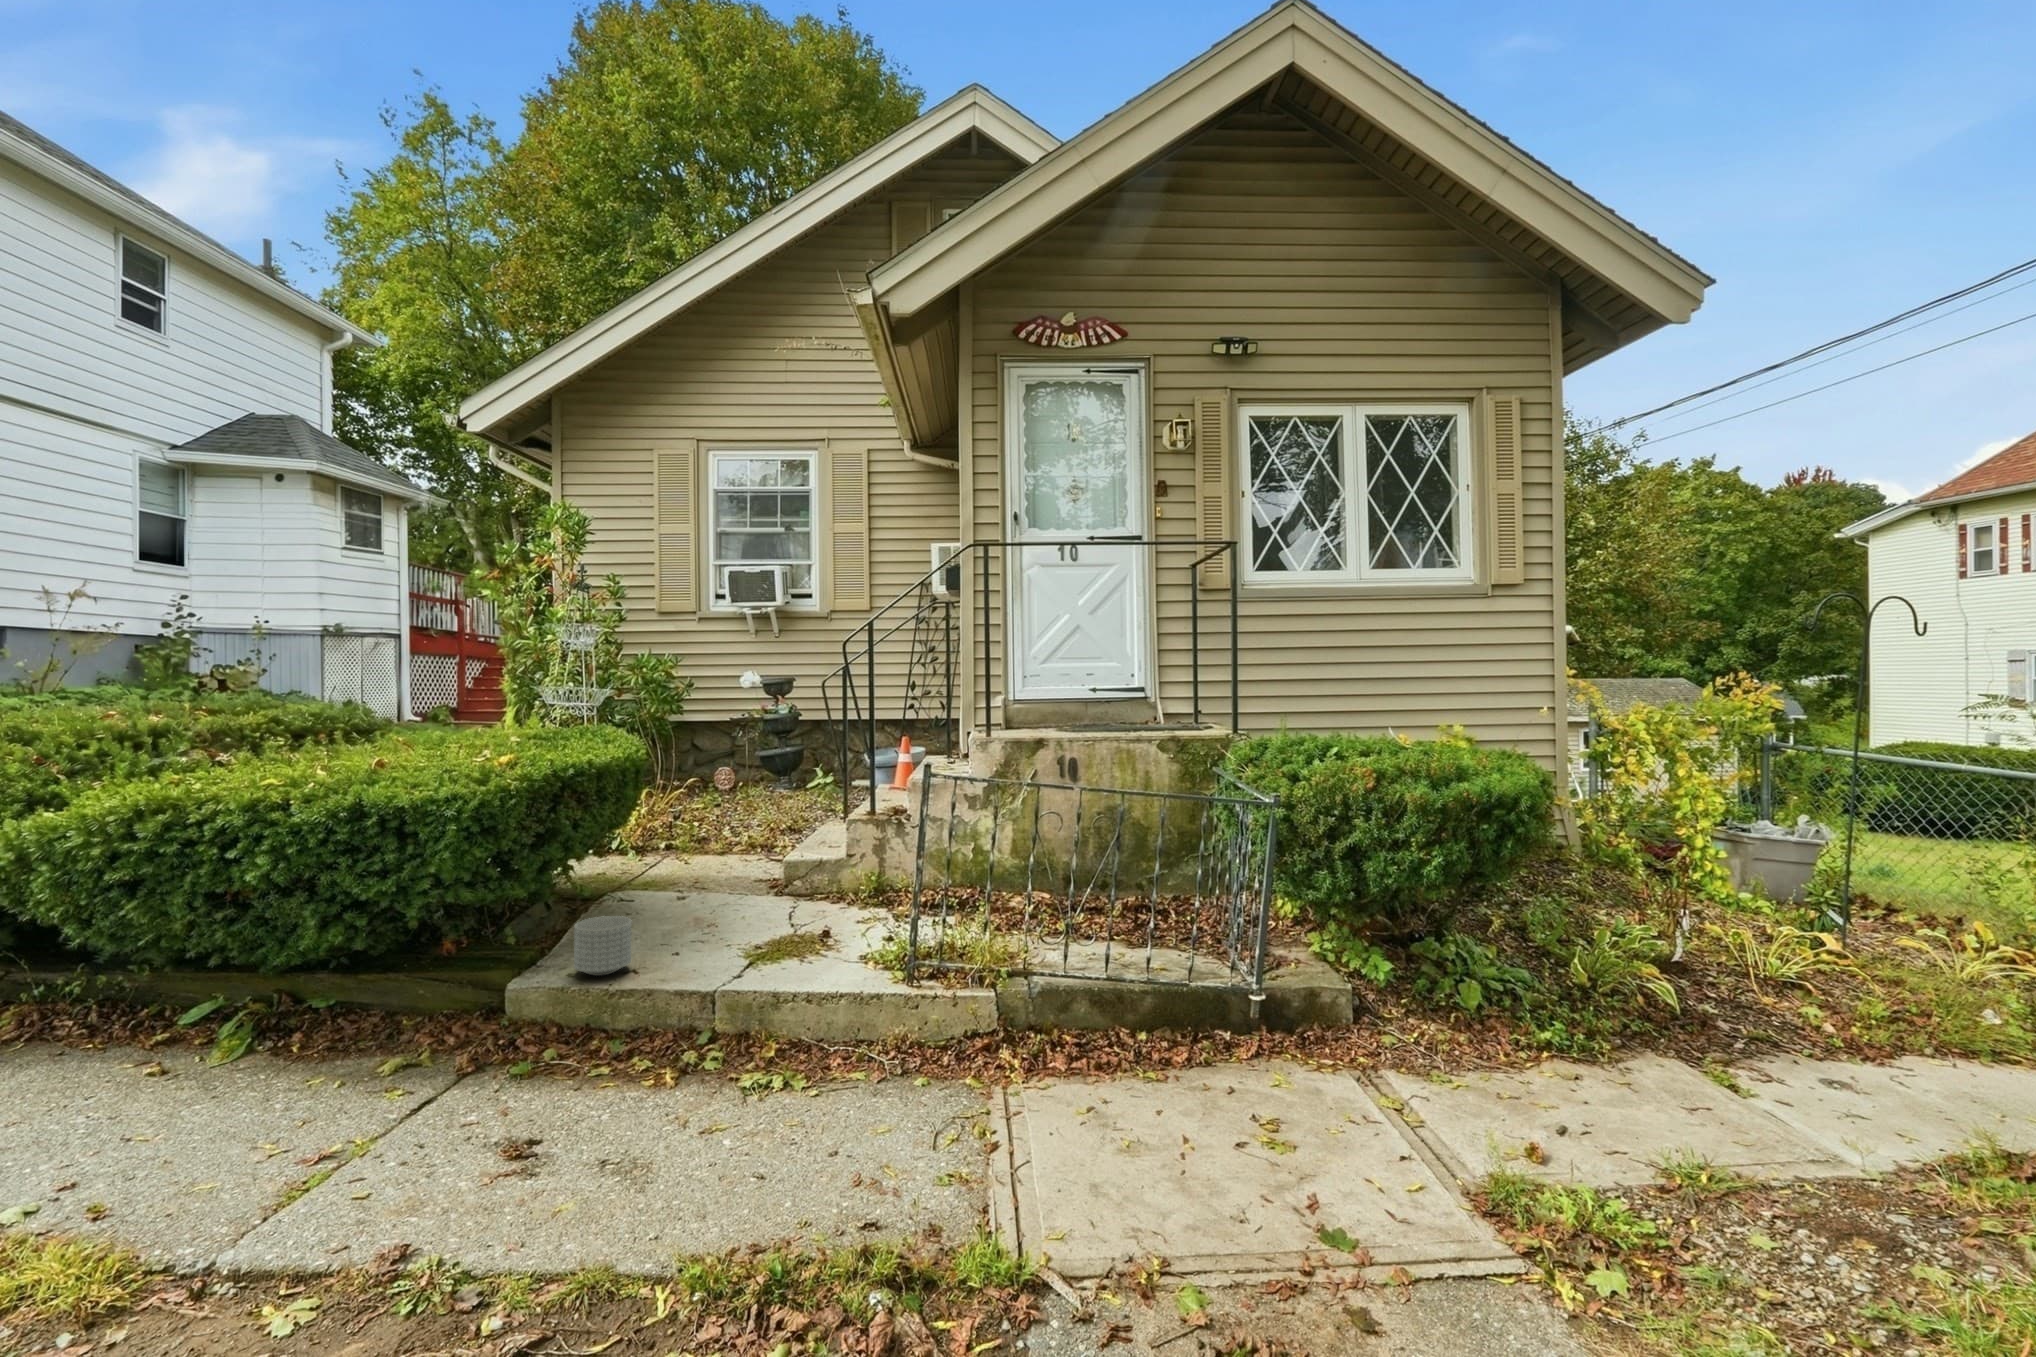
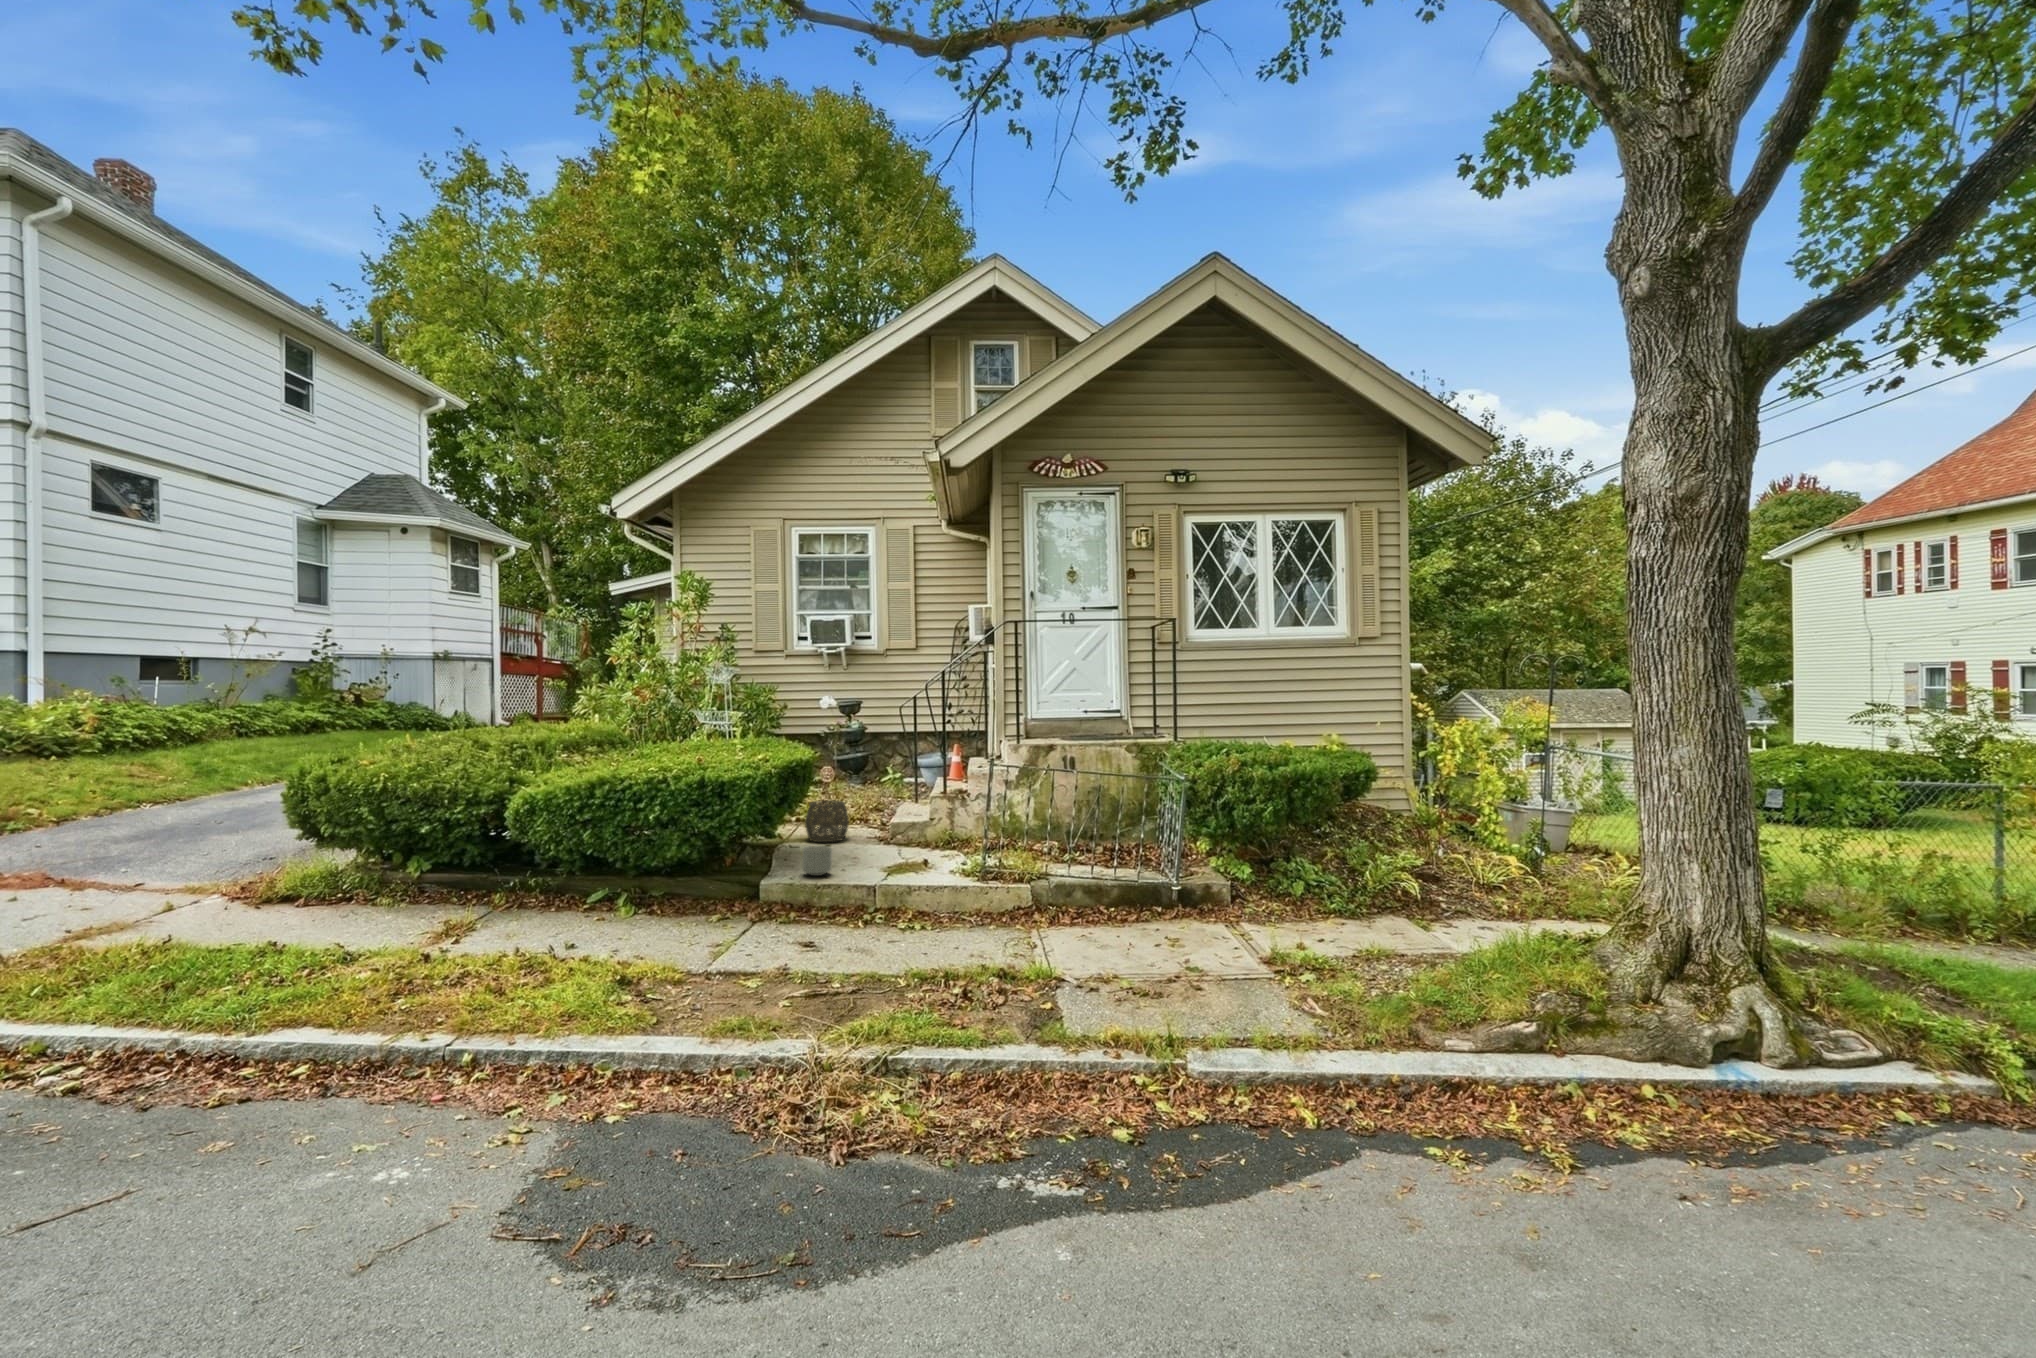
woven basket: none [637,823,713,894] -> present [805,800,849,842]

